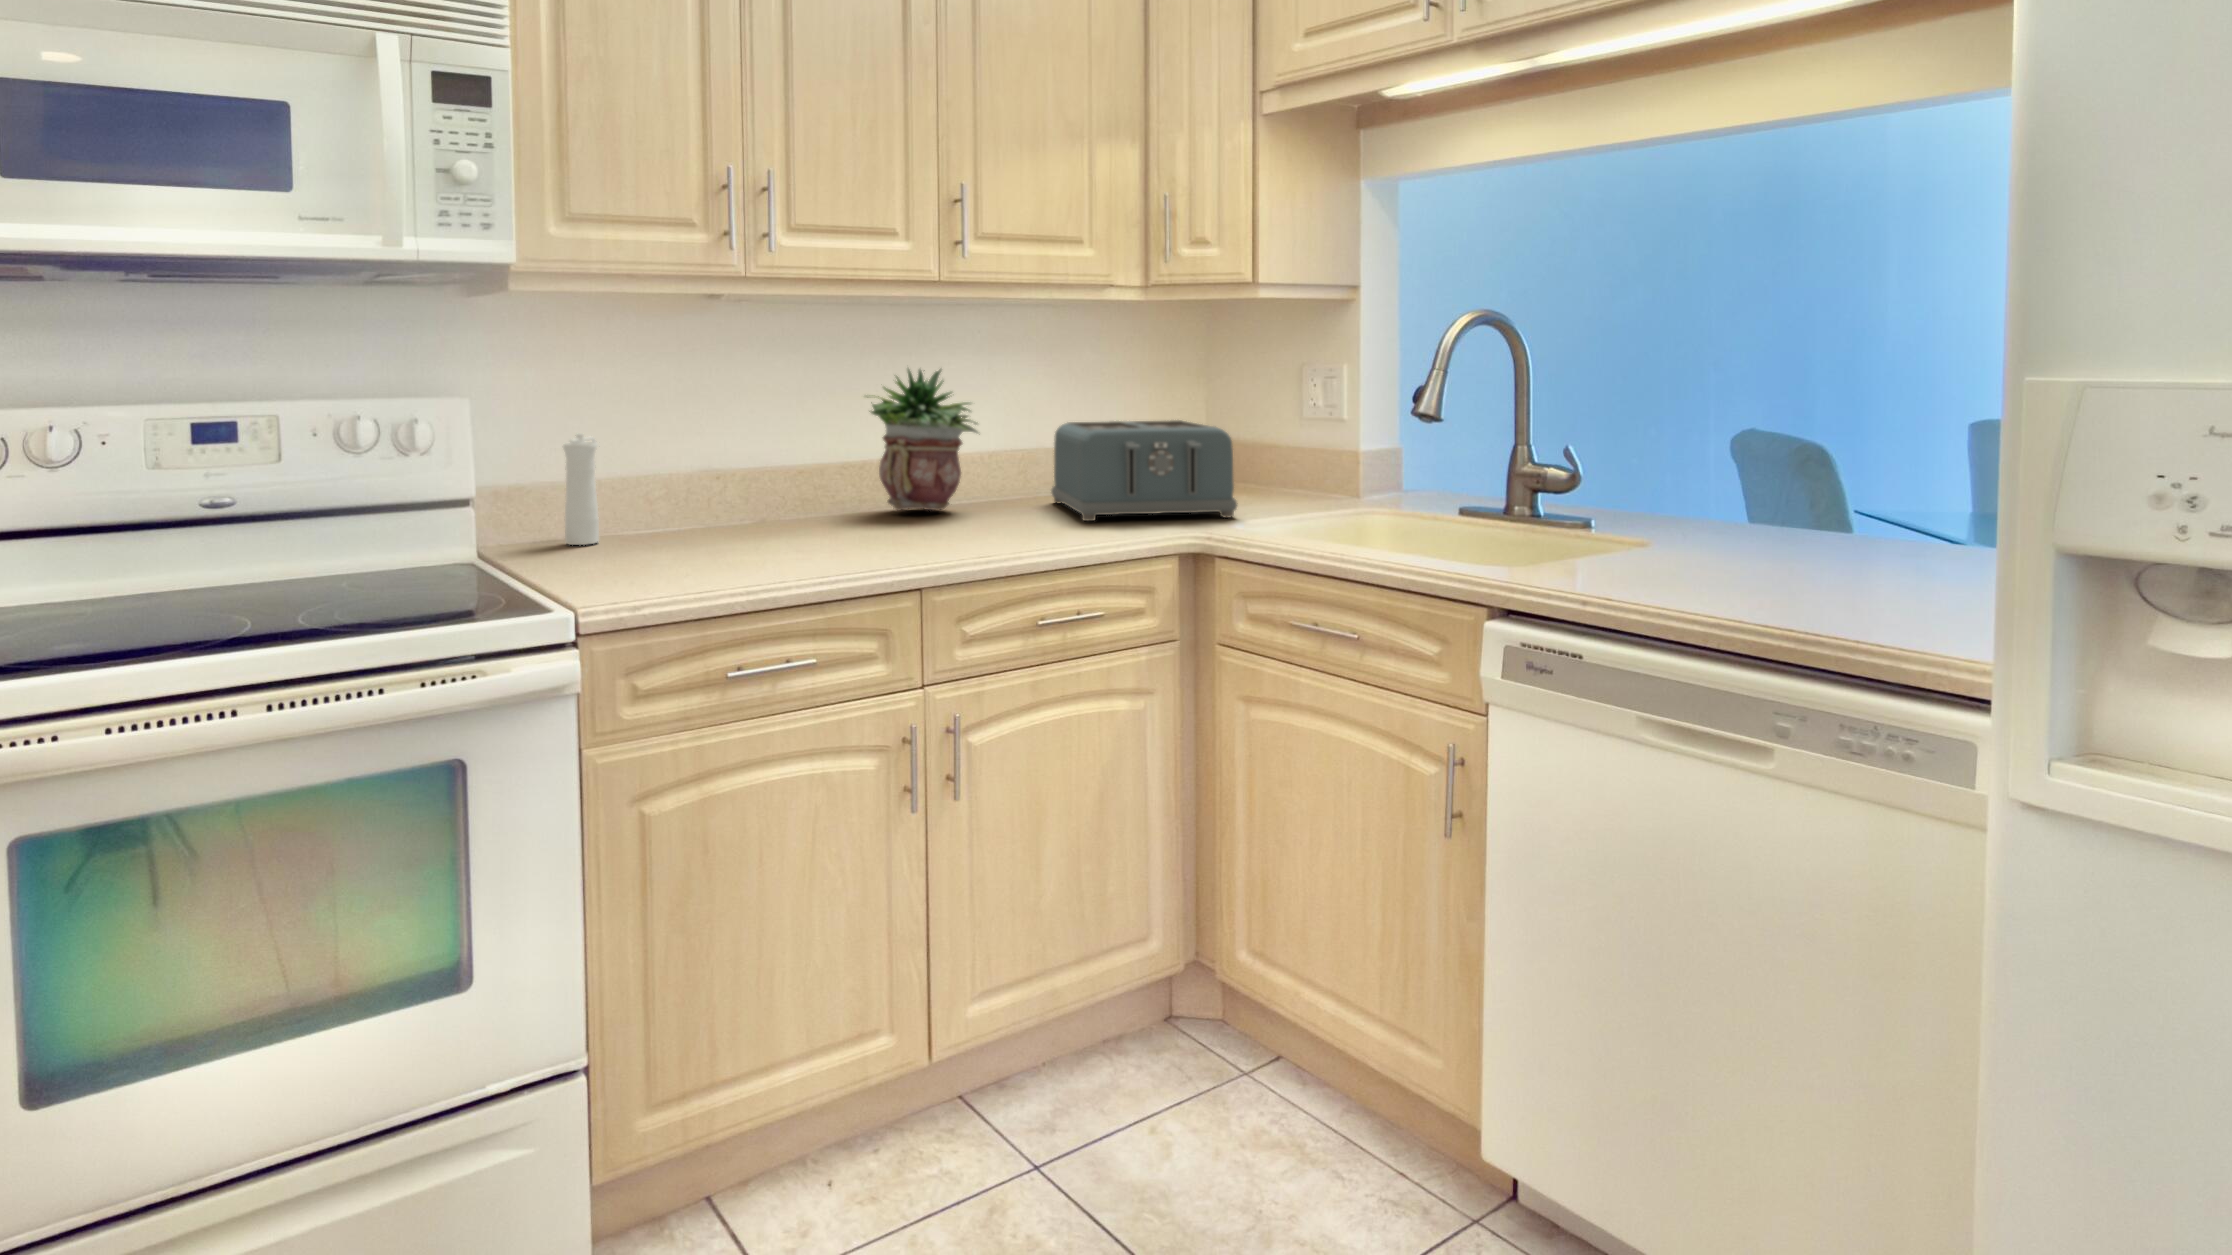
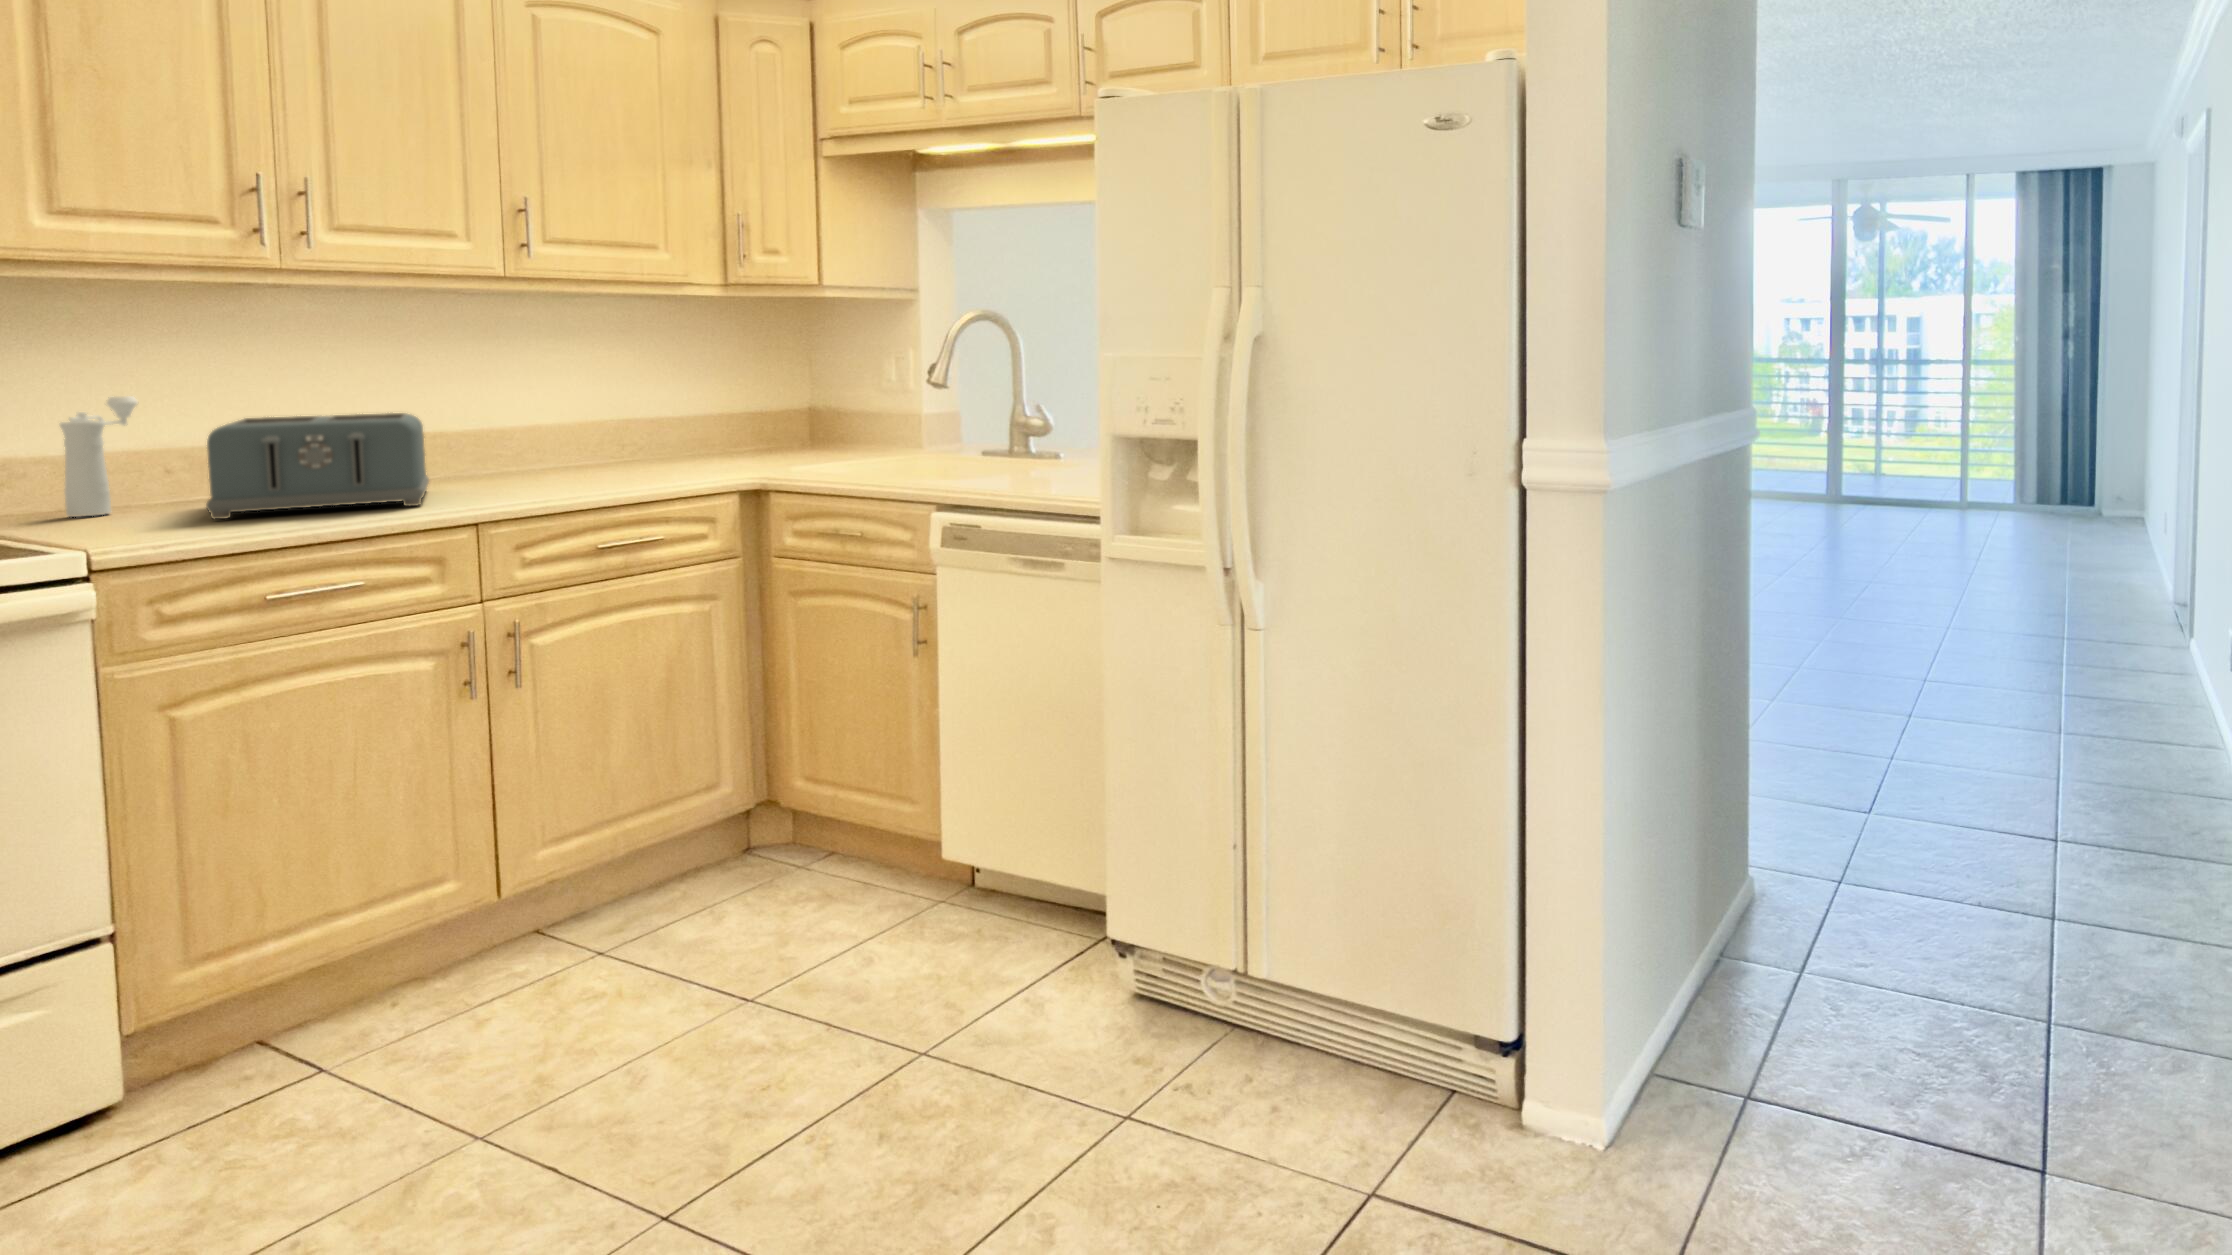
potted plant: present [869,369,978,510] -> none [436,348,570,474]
toaster: present [1051,420,1237,521] -> present [206,413,429,519]

